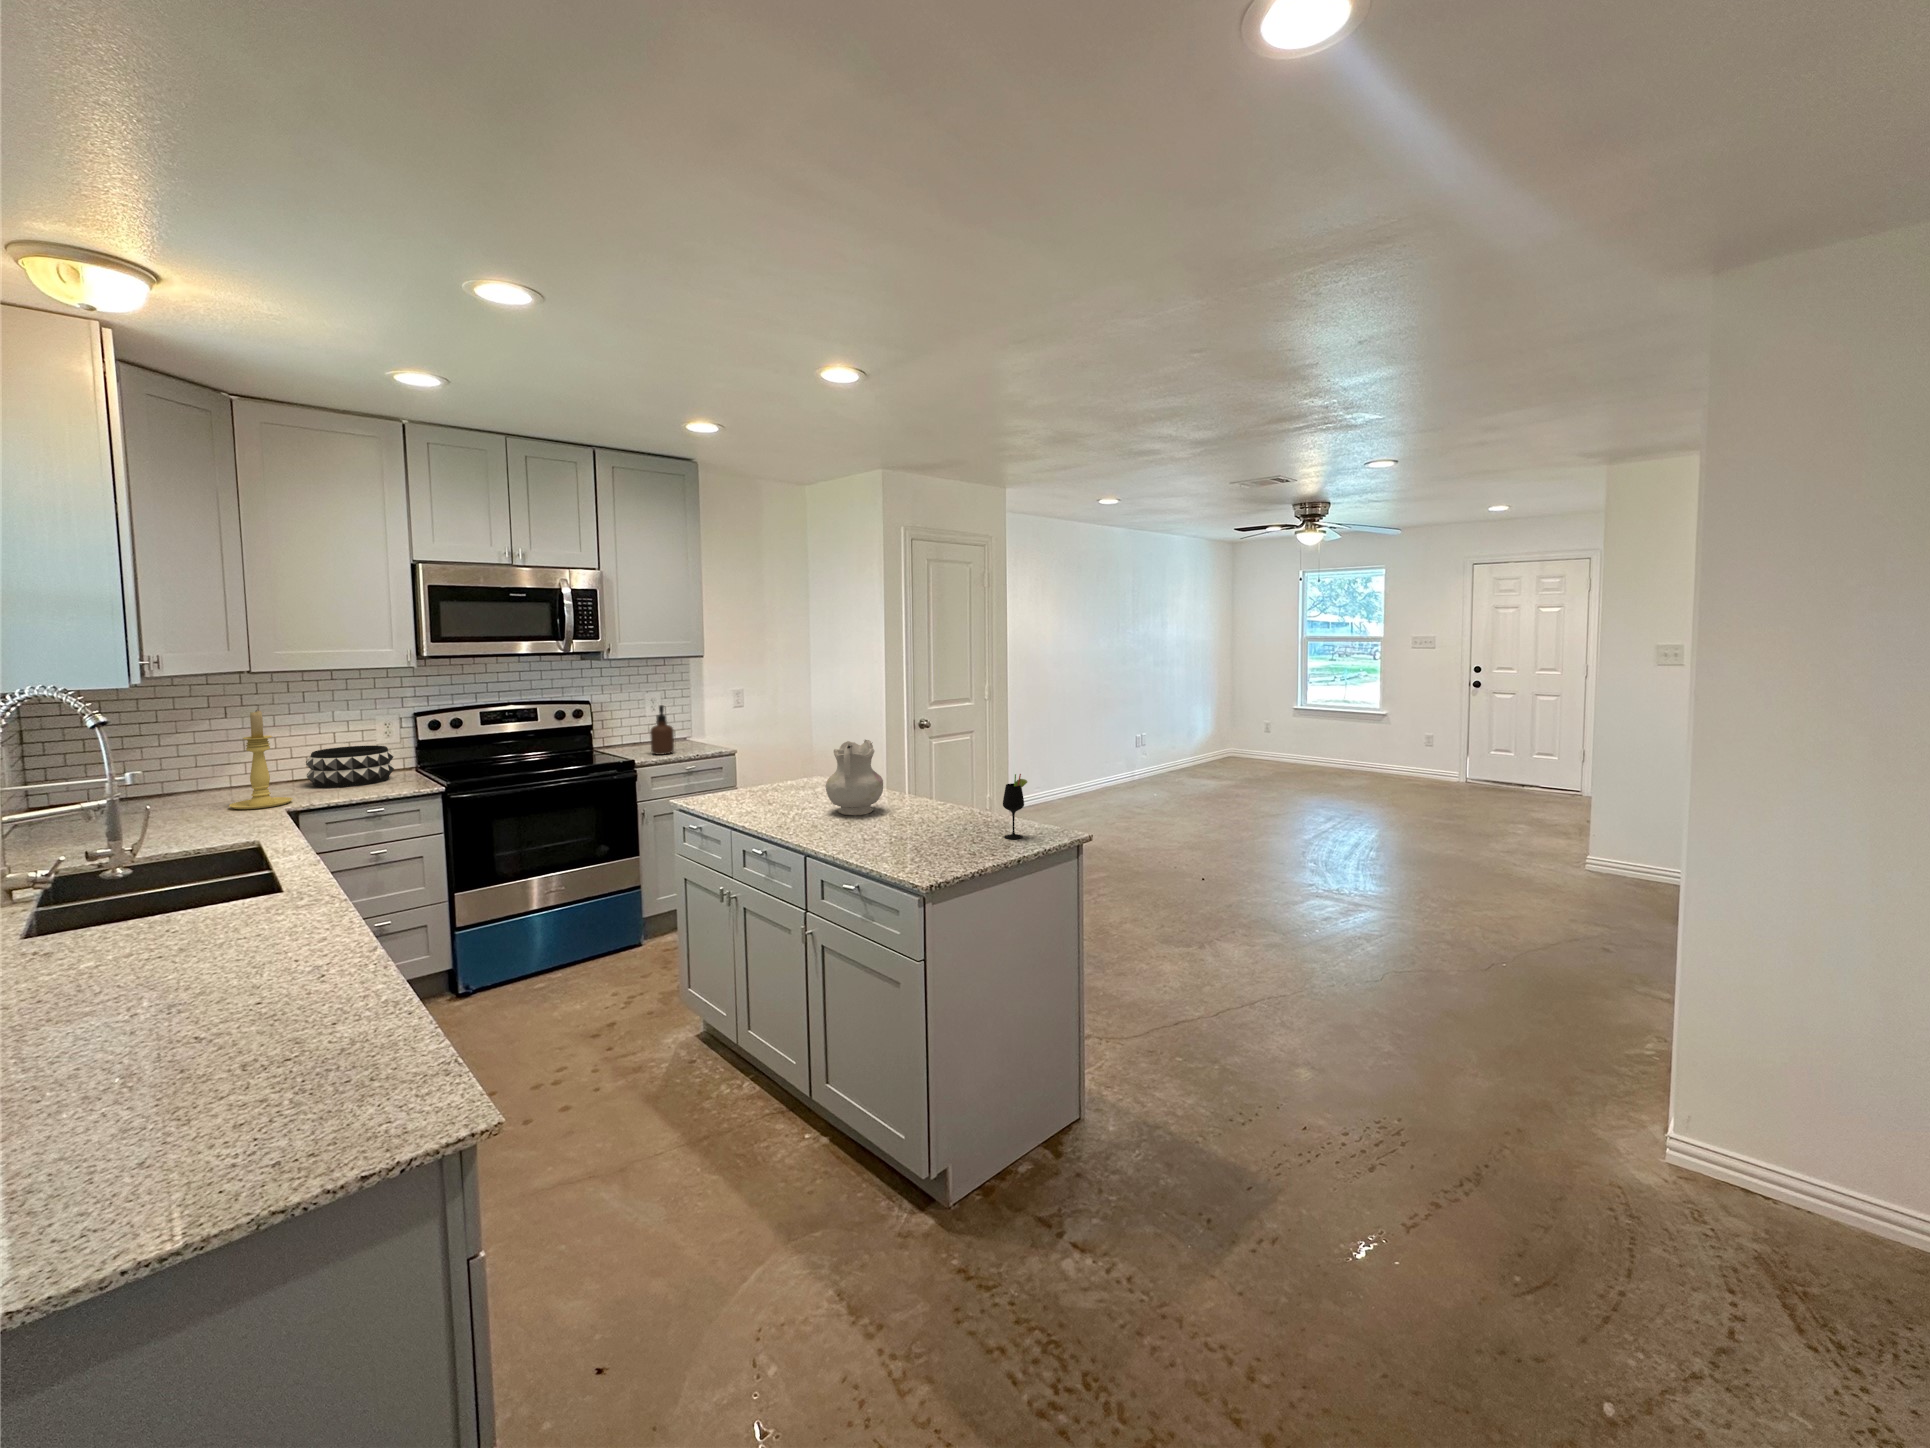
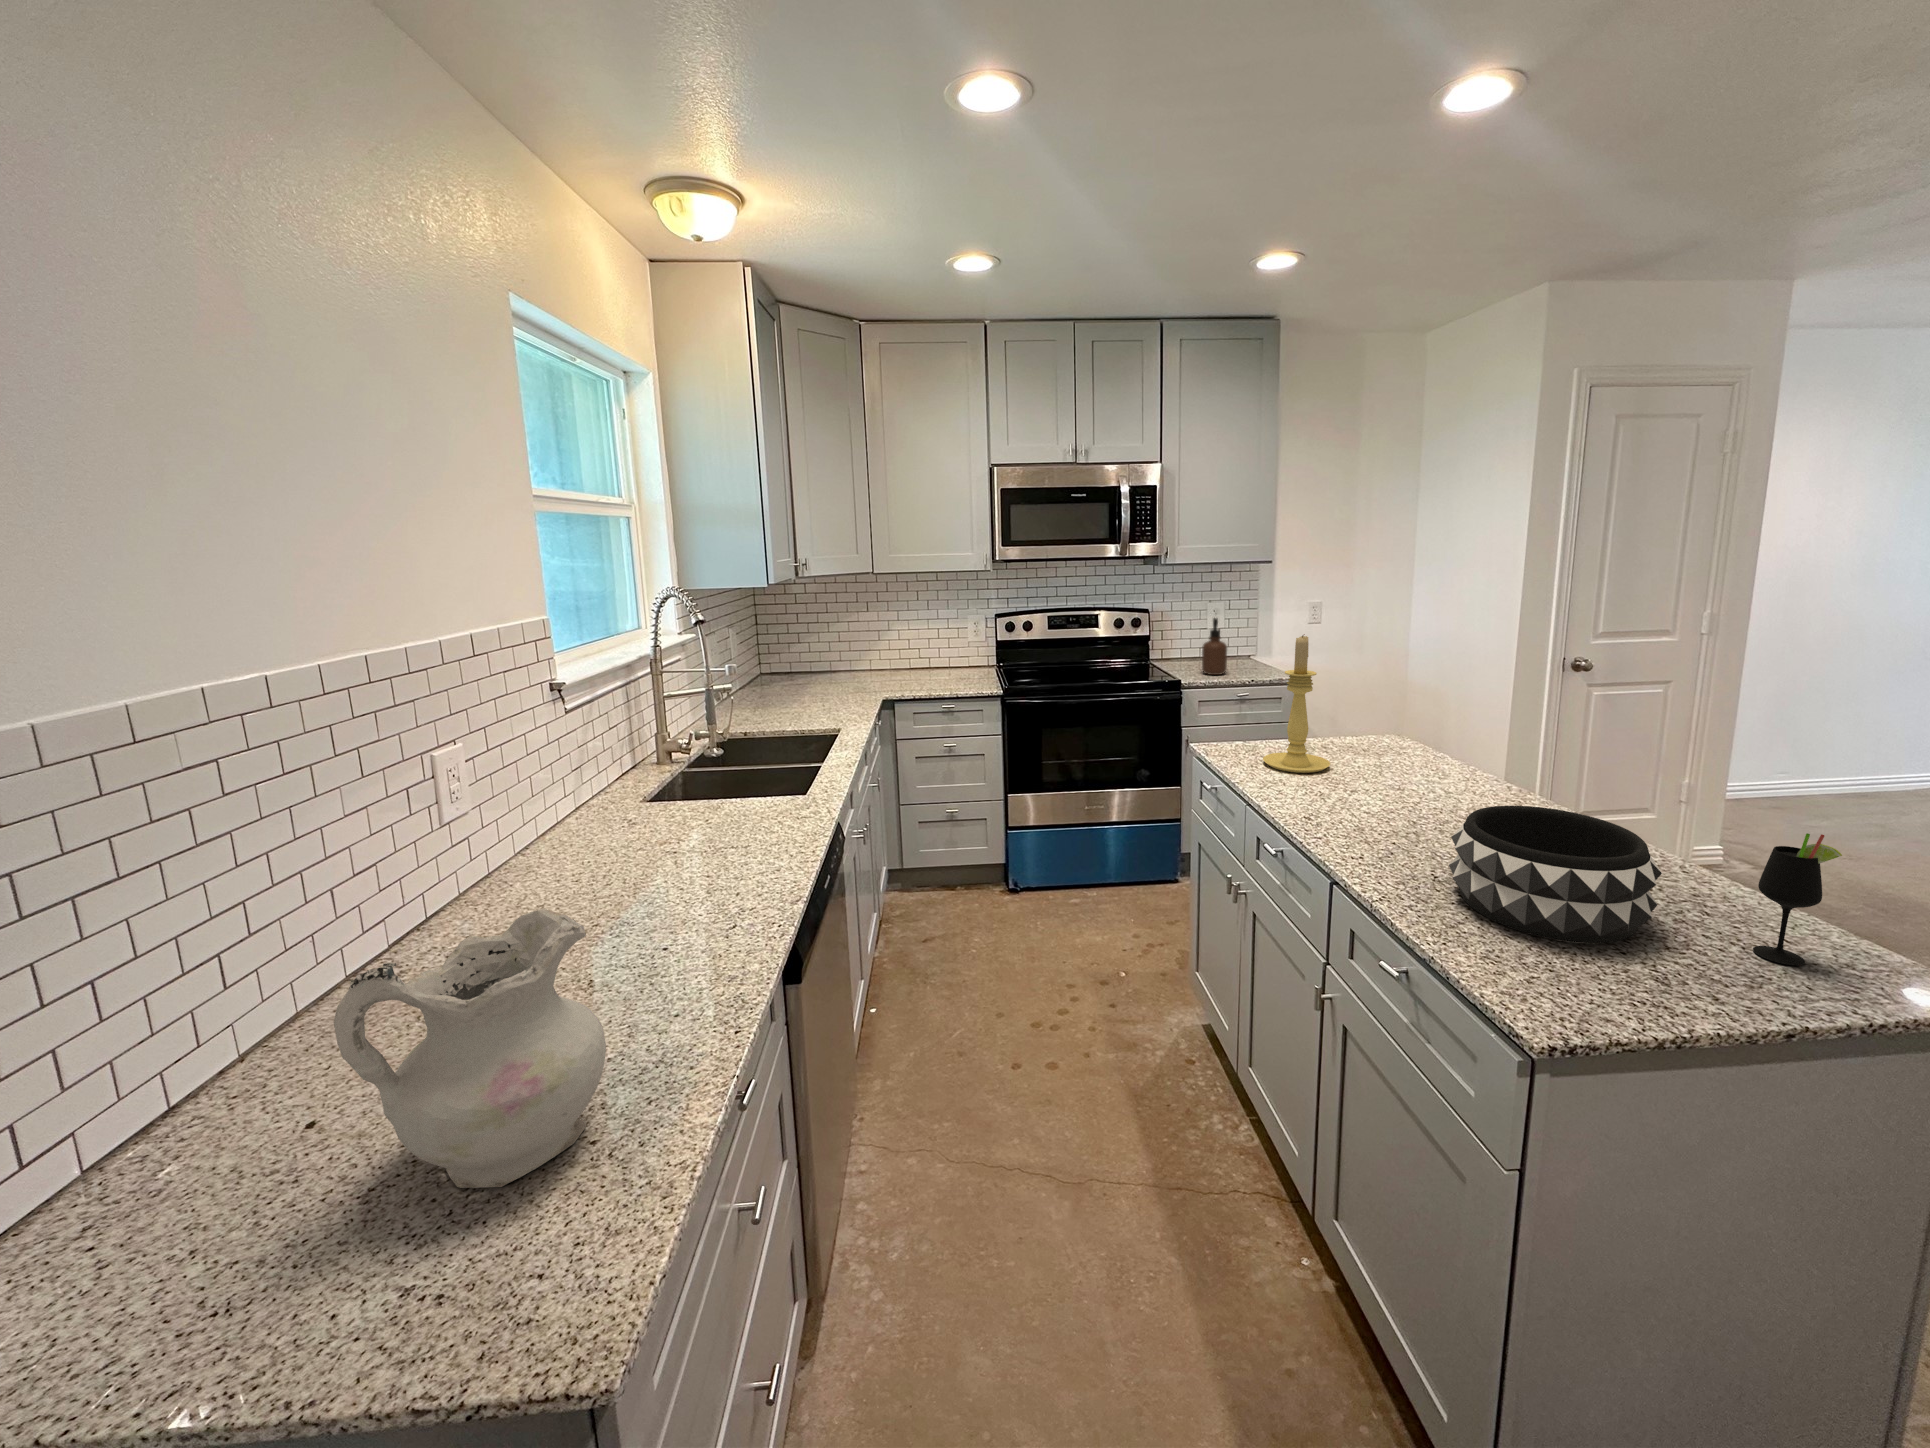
candle holder: present [229,710,293,809] -> present [1263,634,1330,773]
ceramic pitcher: present [826,740,883,815] -> present [334,909,606,1188]
decorative bowl: present [306,745,394,787] -> present [1449,806,1662,943]

